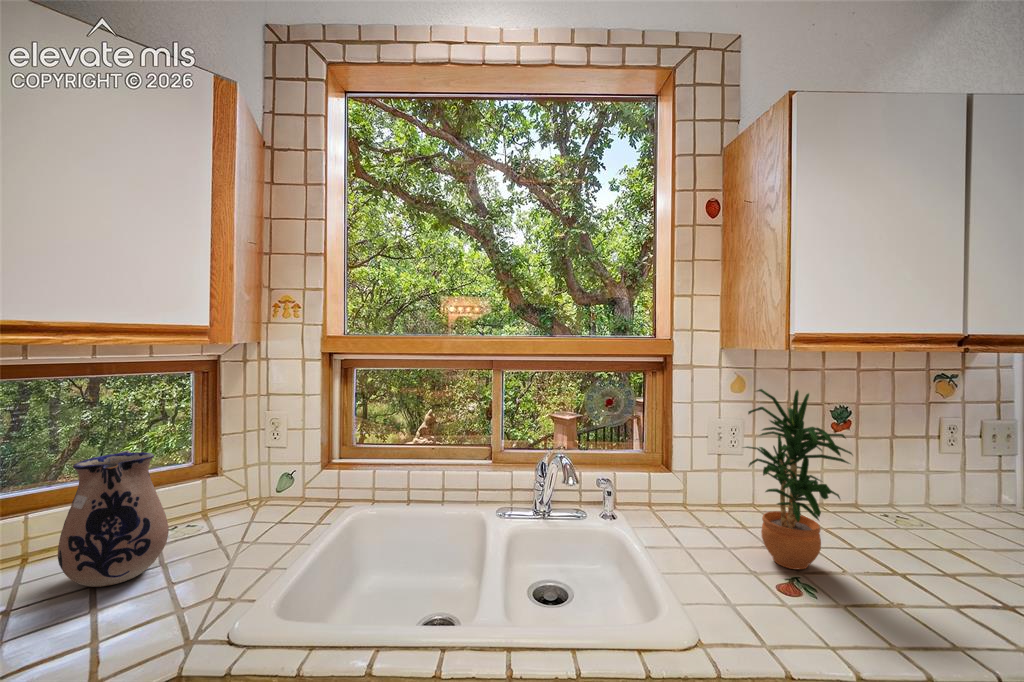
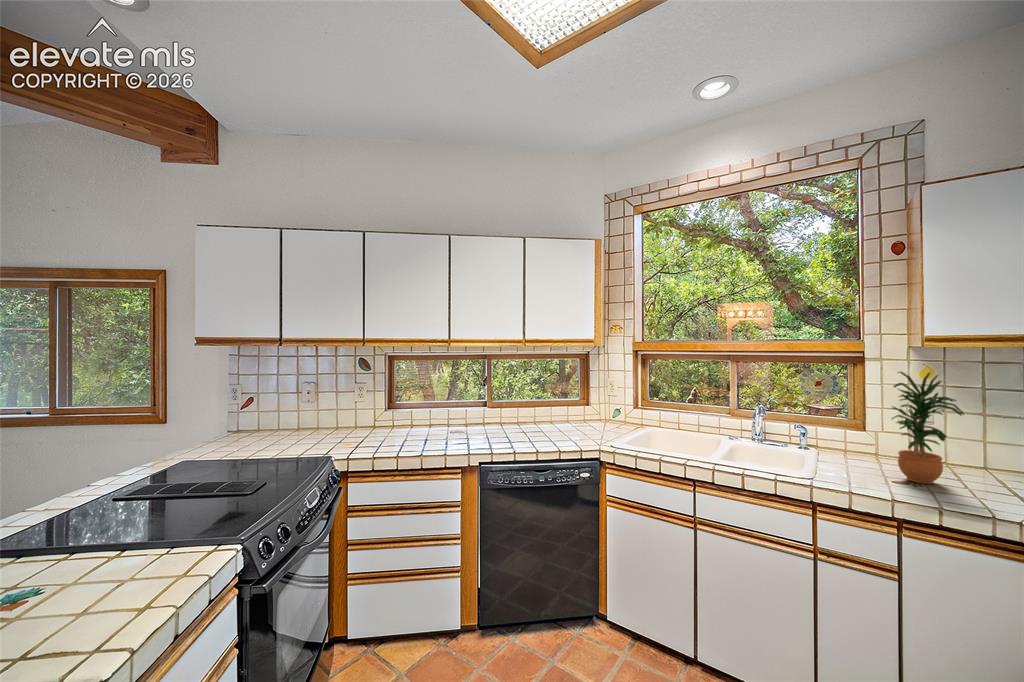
ceramic pitcher: present [58,450,169,587] -> none [548,387,578,432]

